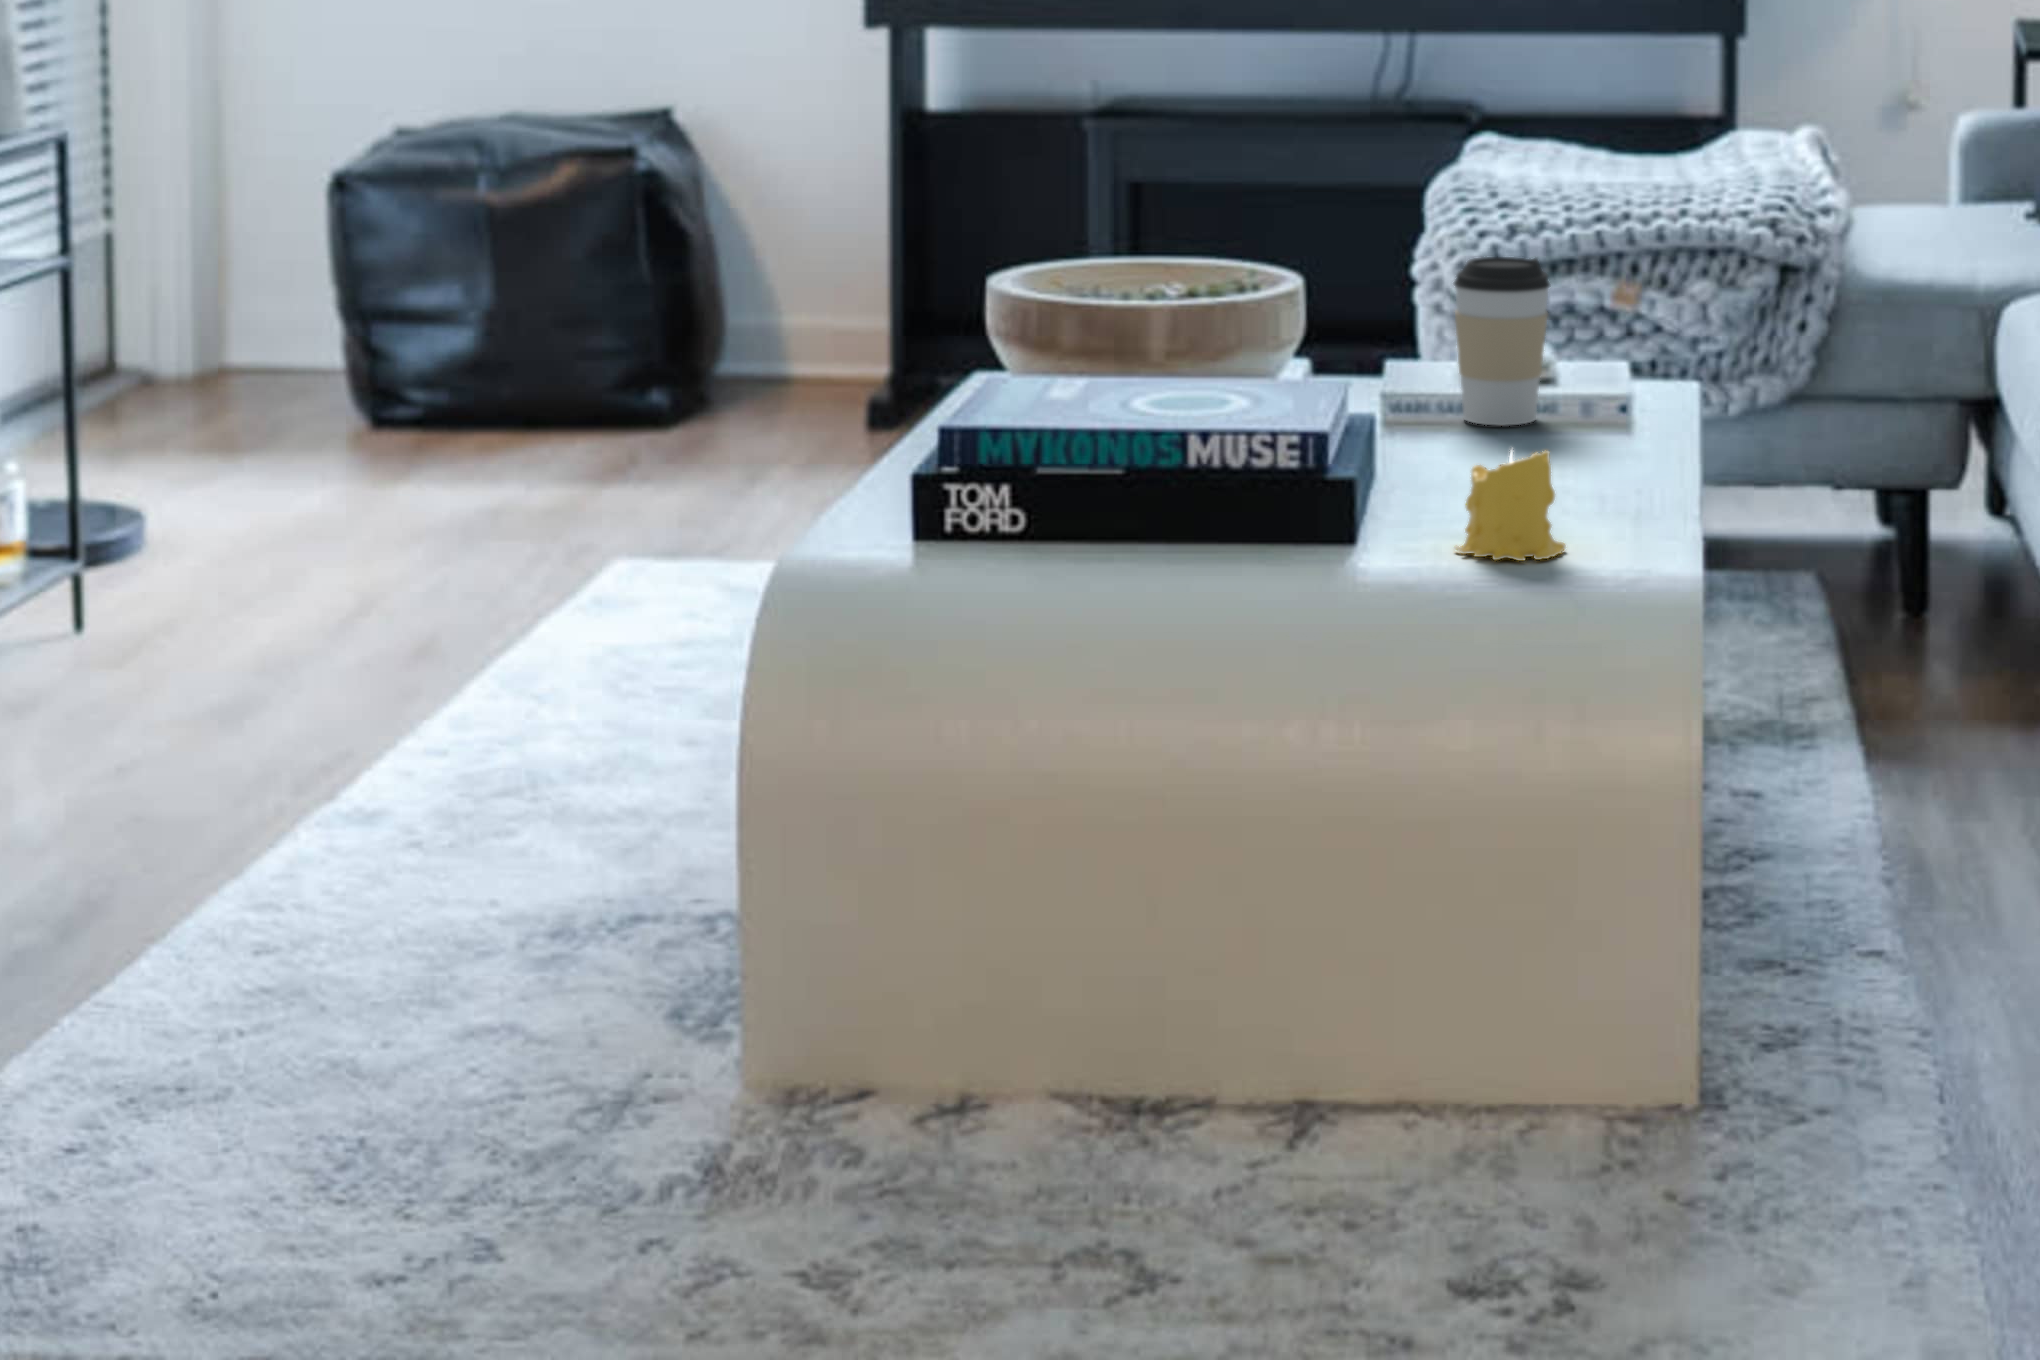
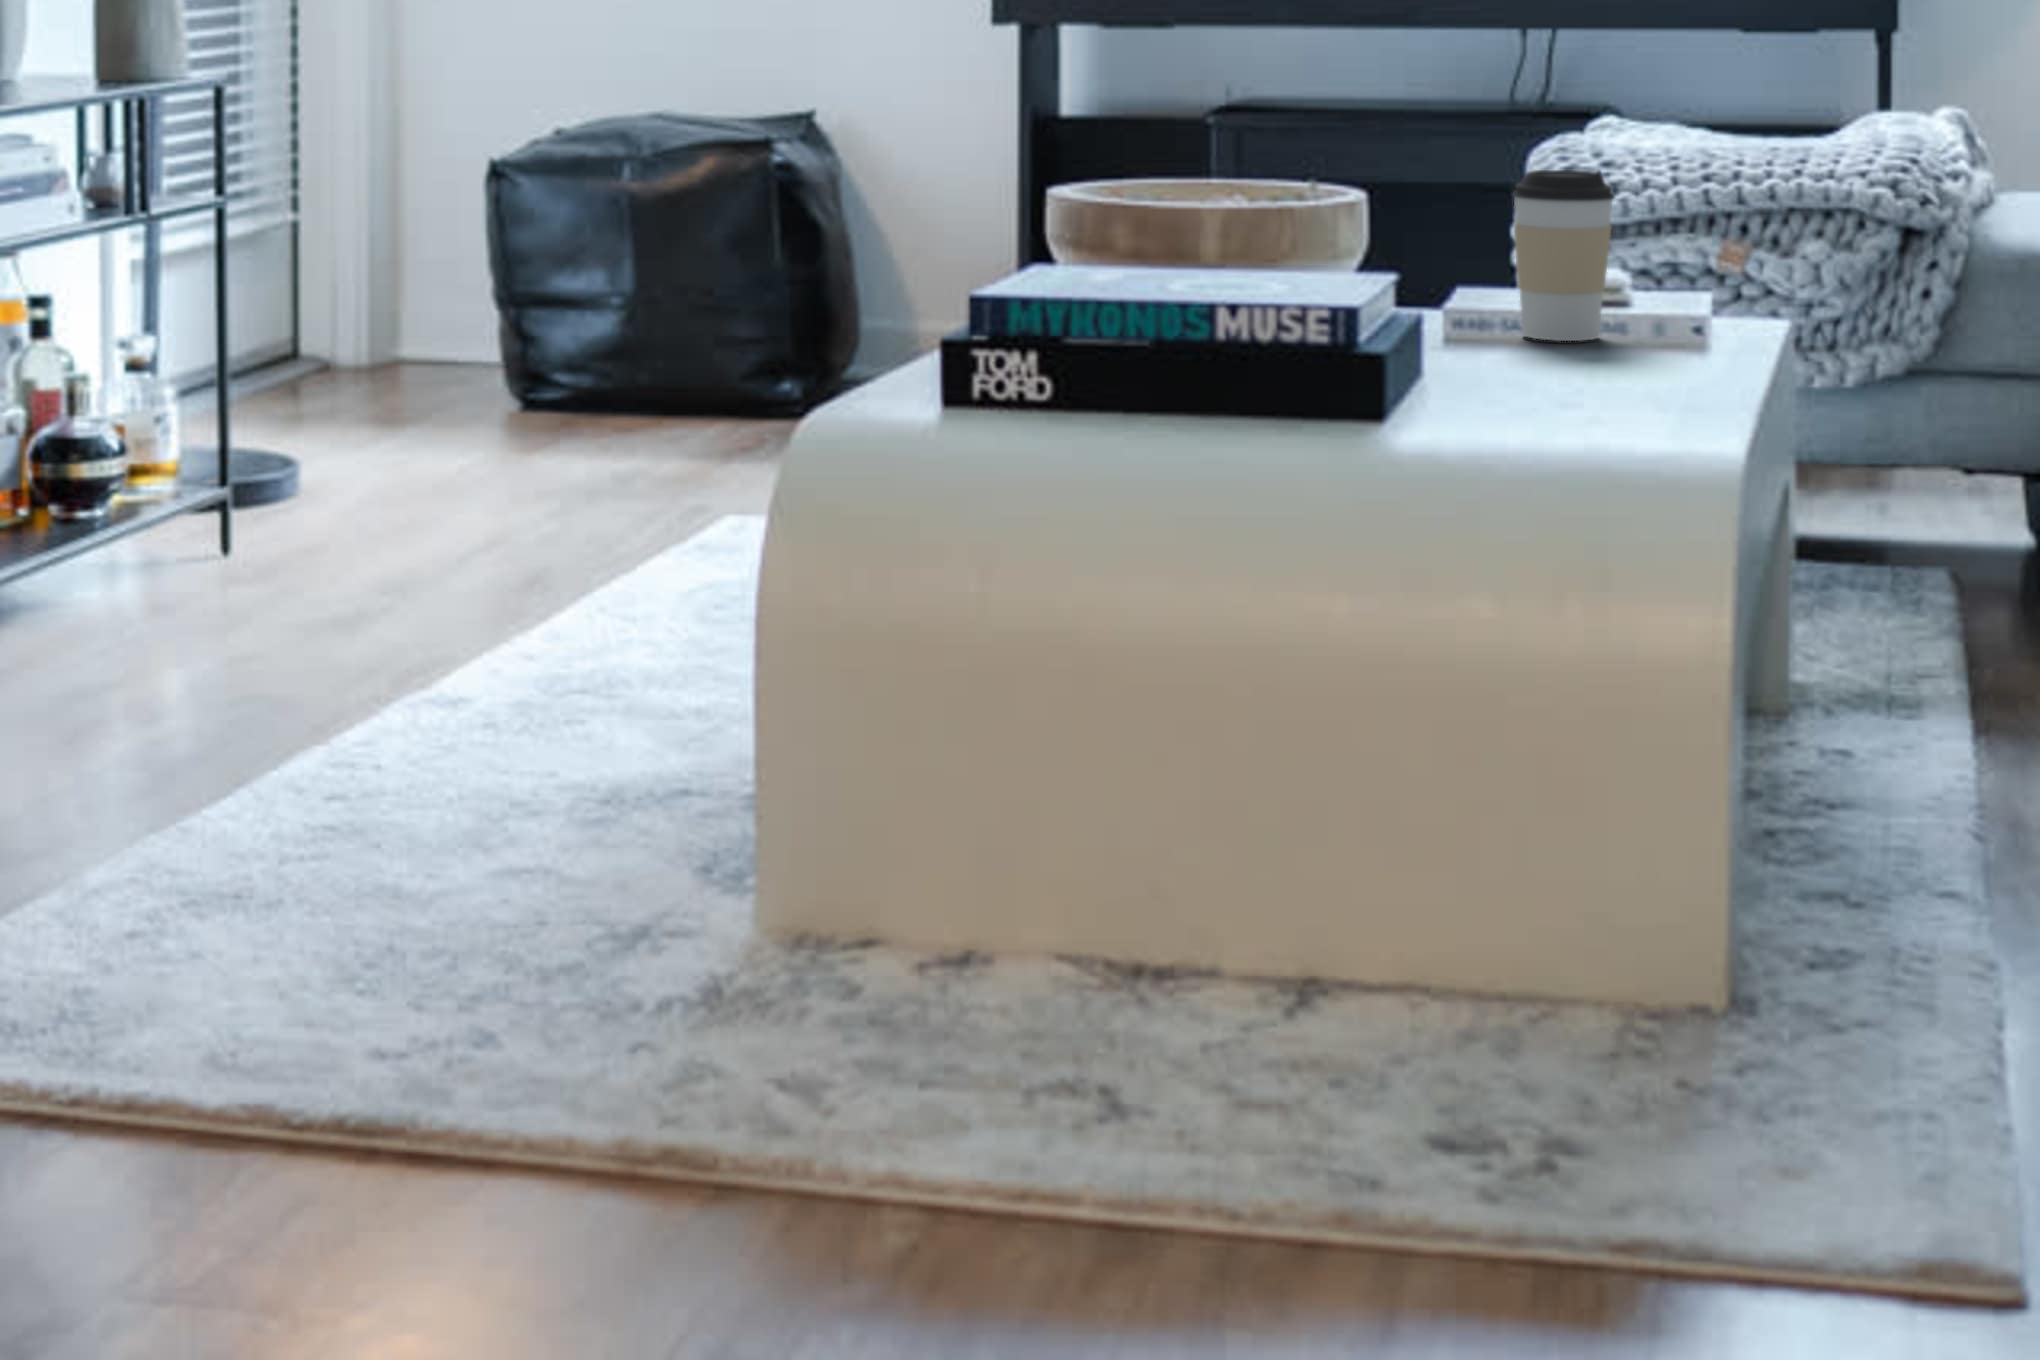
candle: present [1455,451,1565,561] -> none [1482,321,1600,440]

